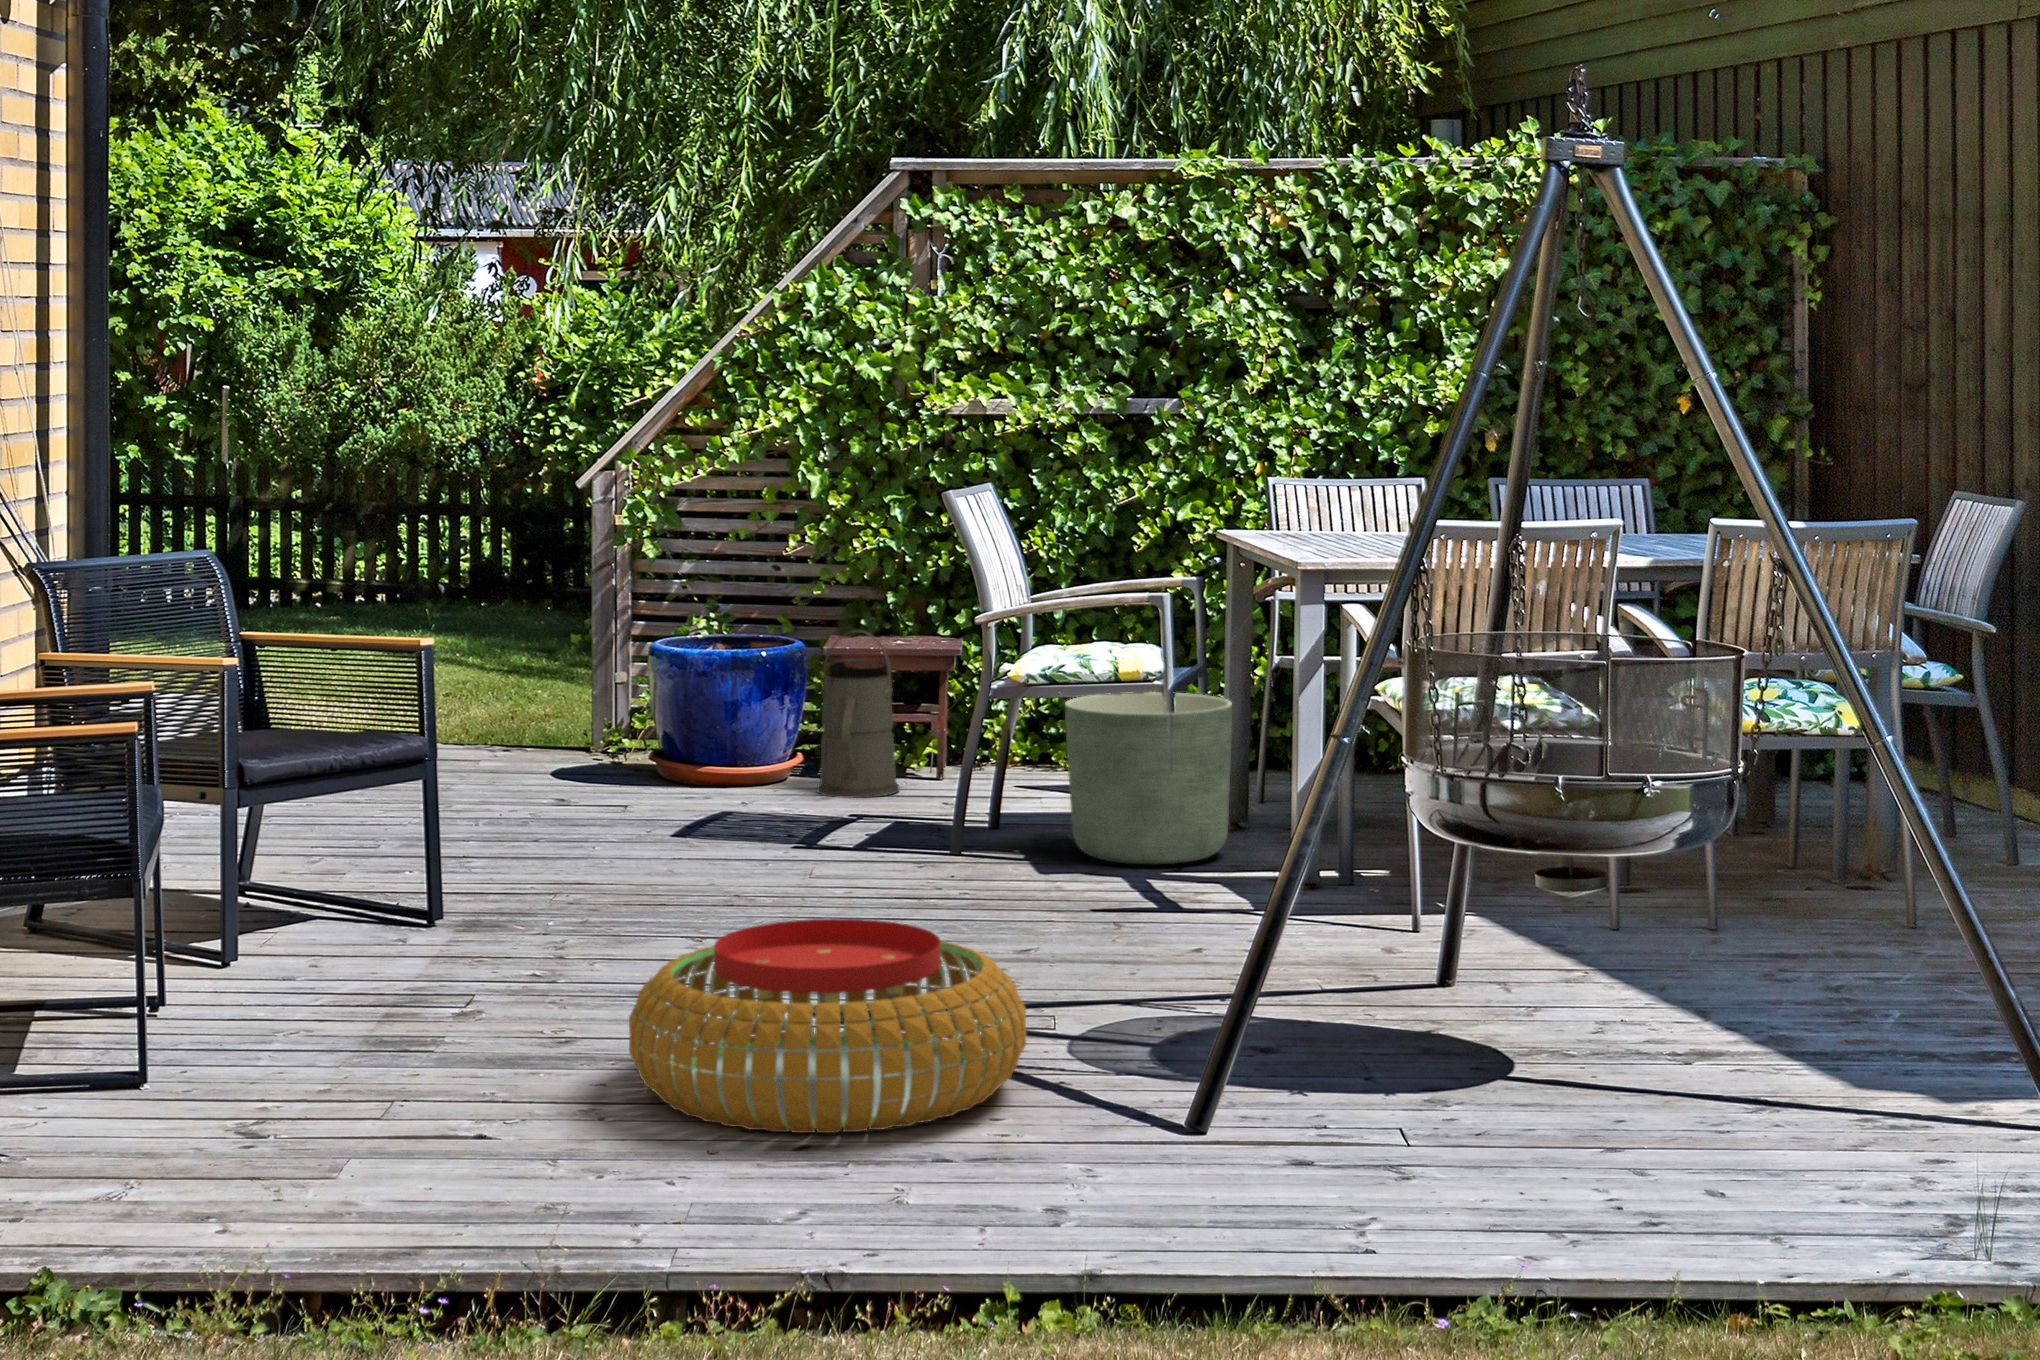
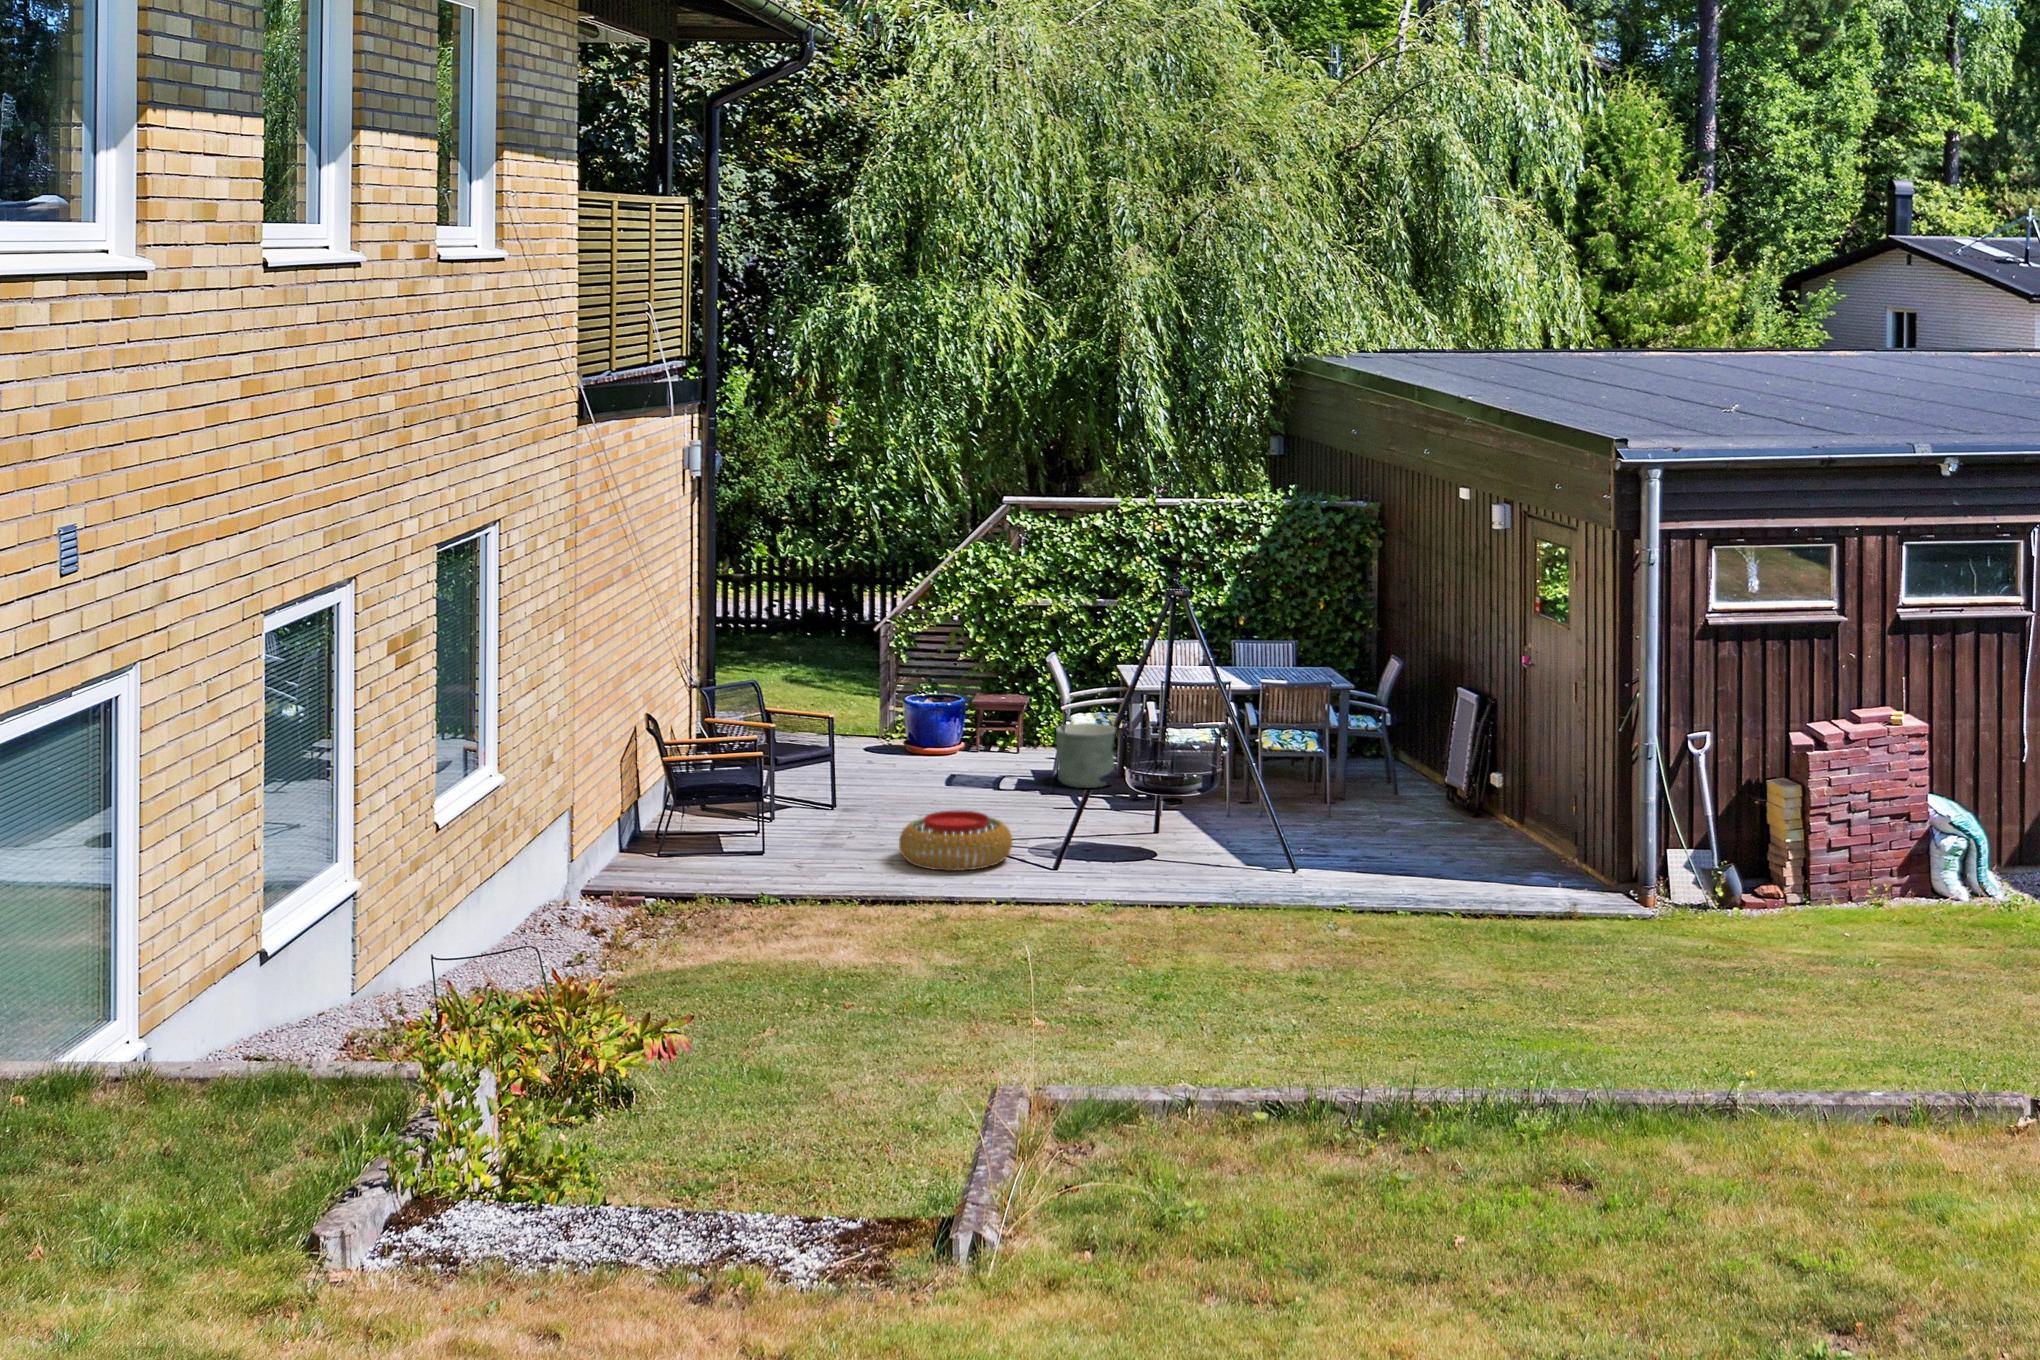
watering can: present [817,630,899,798] -> none [970,690,1003,756]

